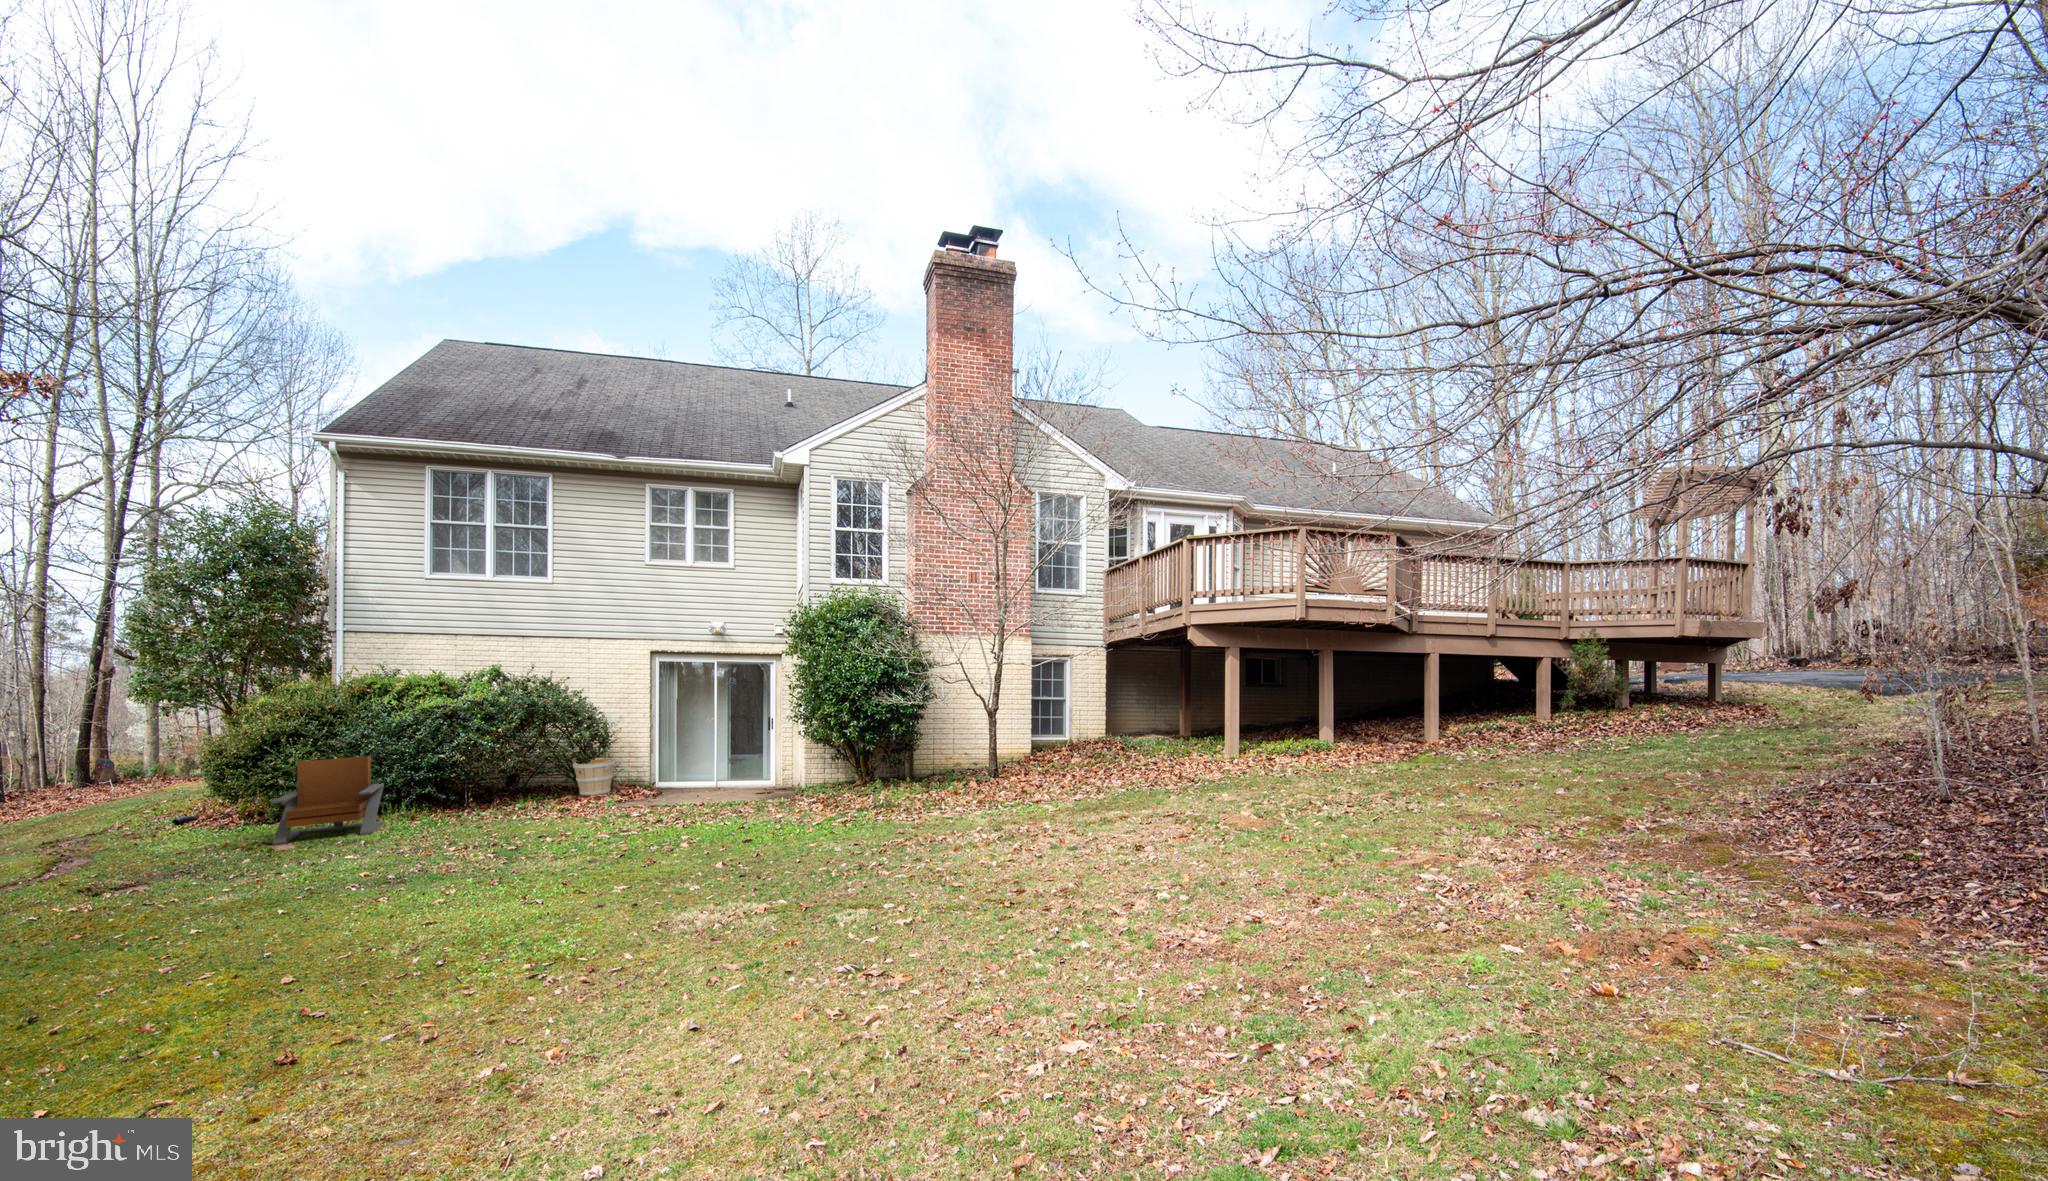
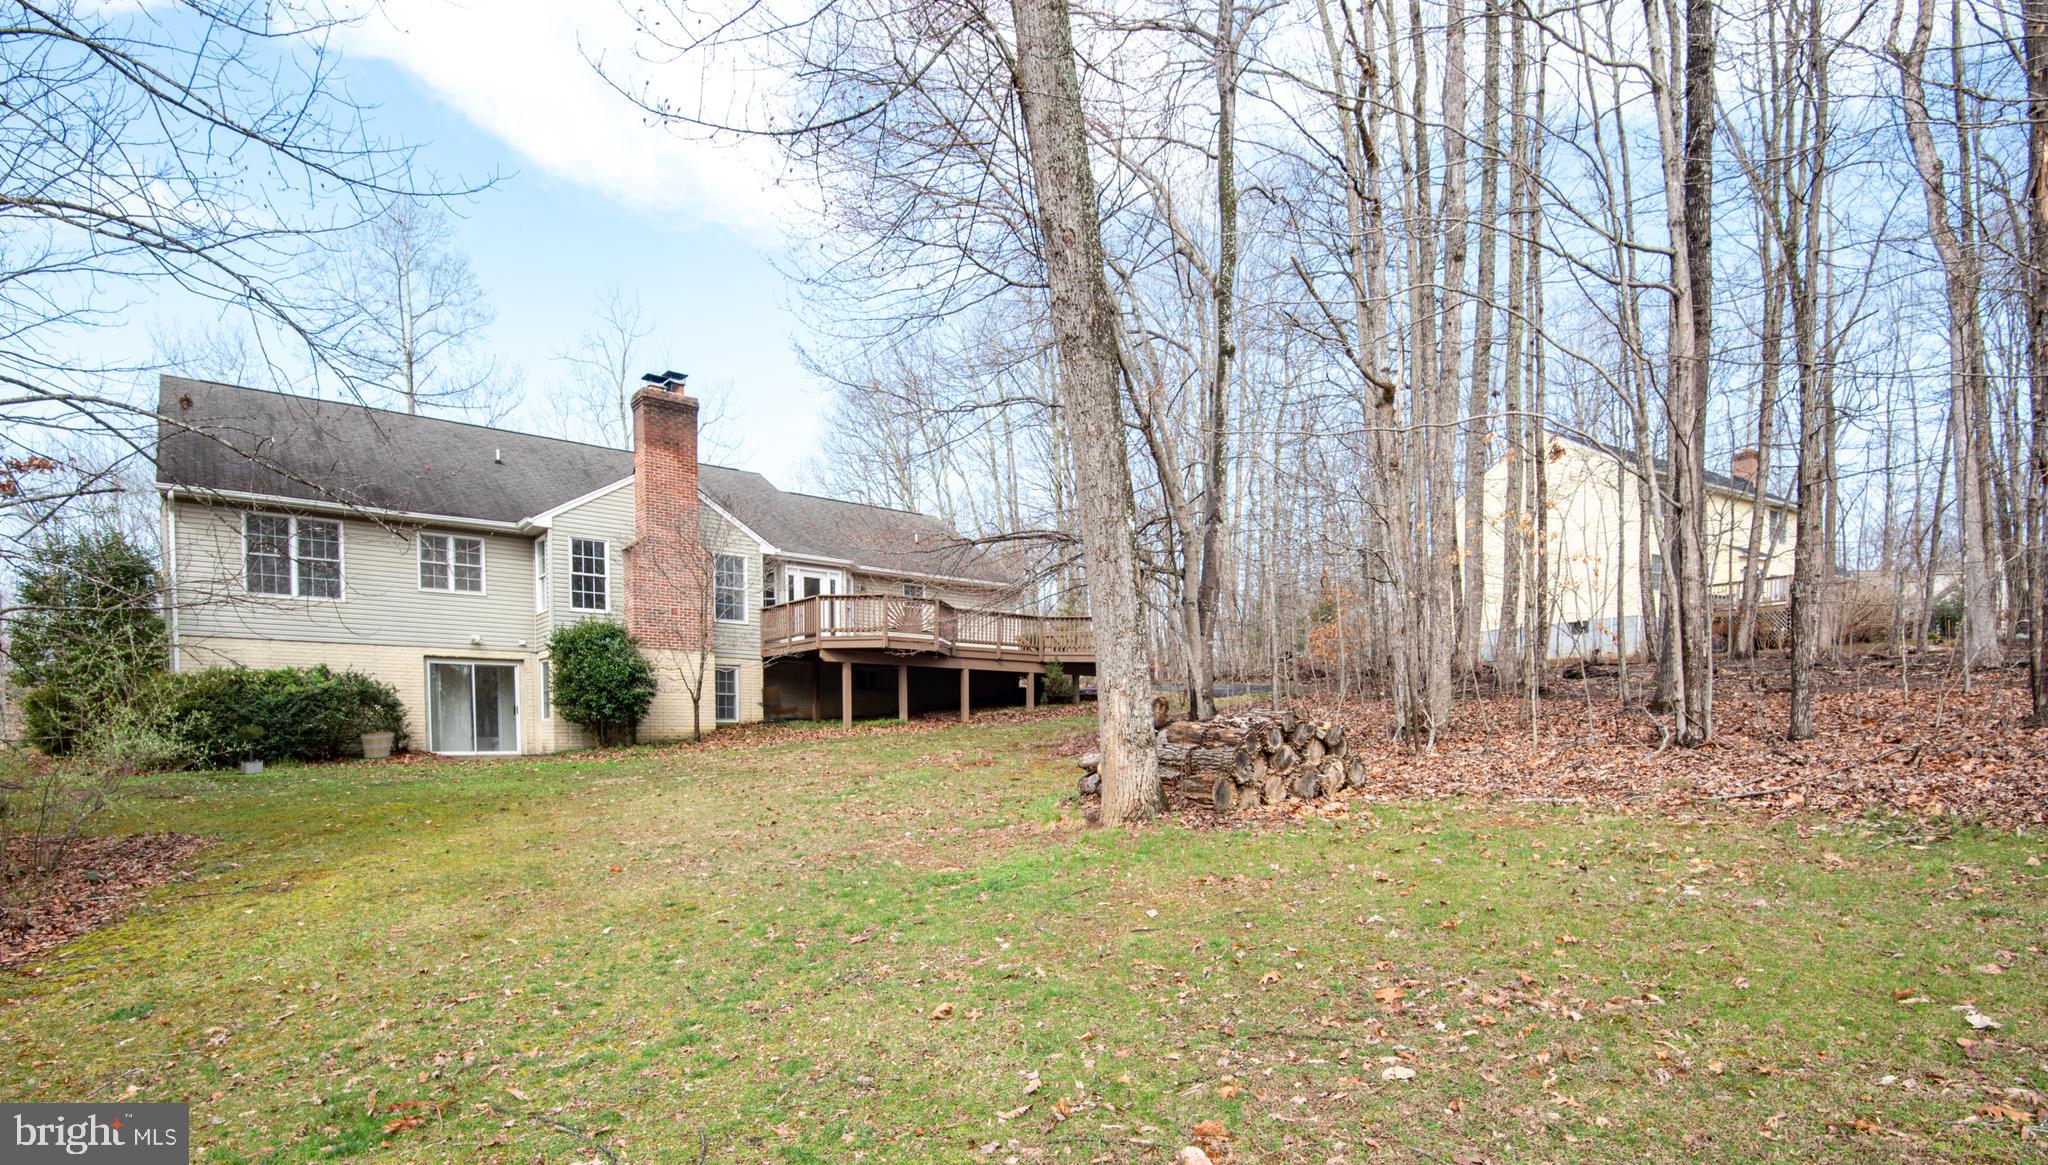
potted tree: none [407,753,441,821] -> present [237,725,264,774]
lounge chair: present [272,756,385,845] -> present [758,686,800,723]

